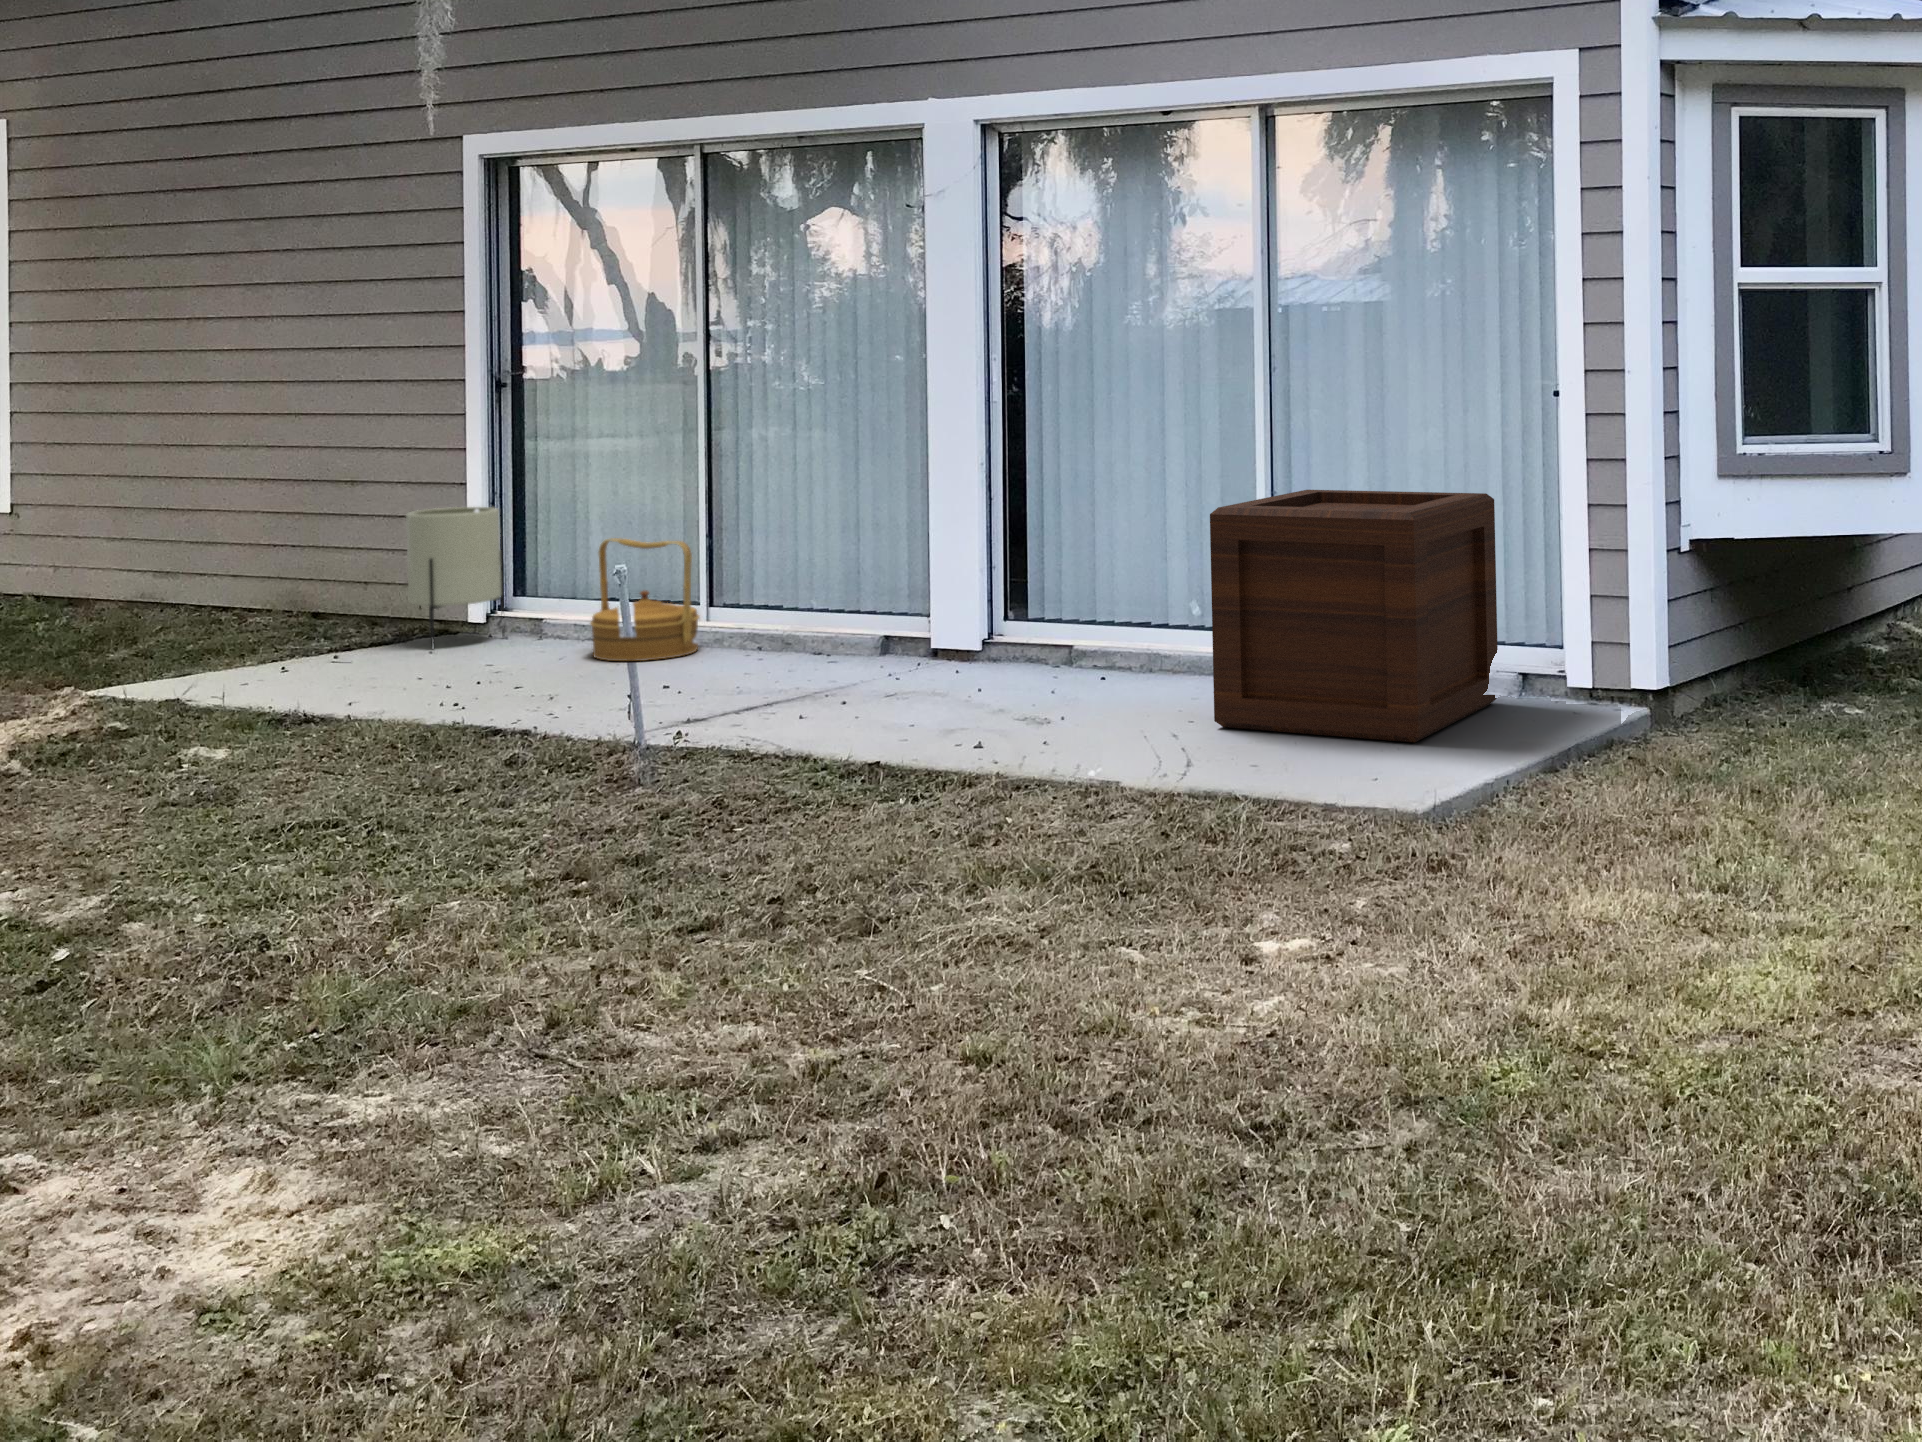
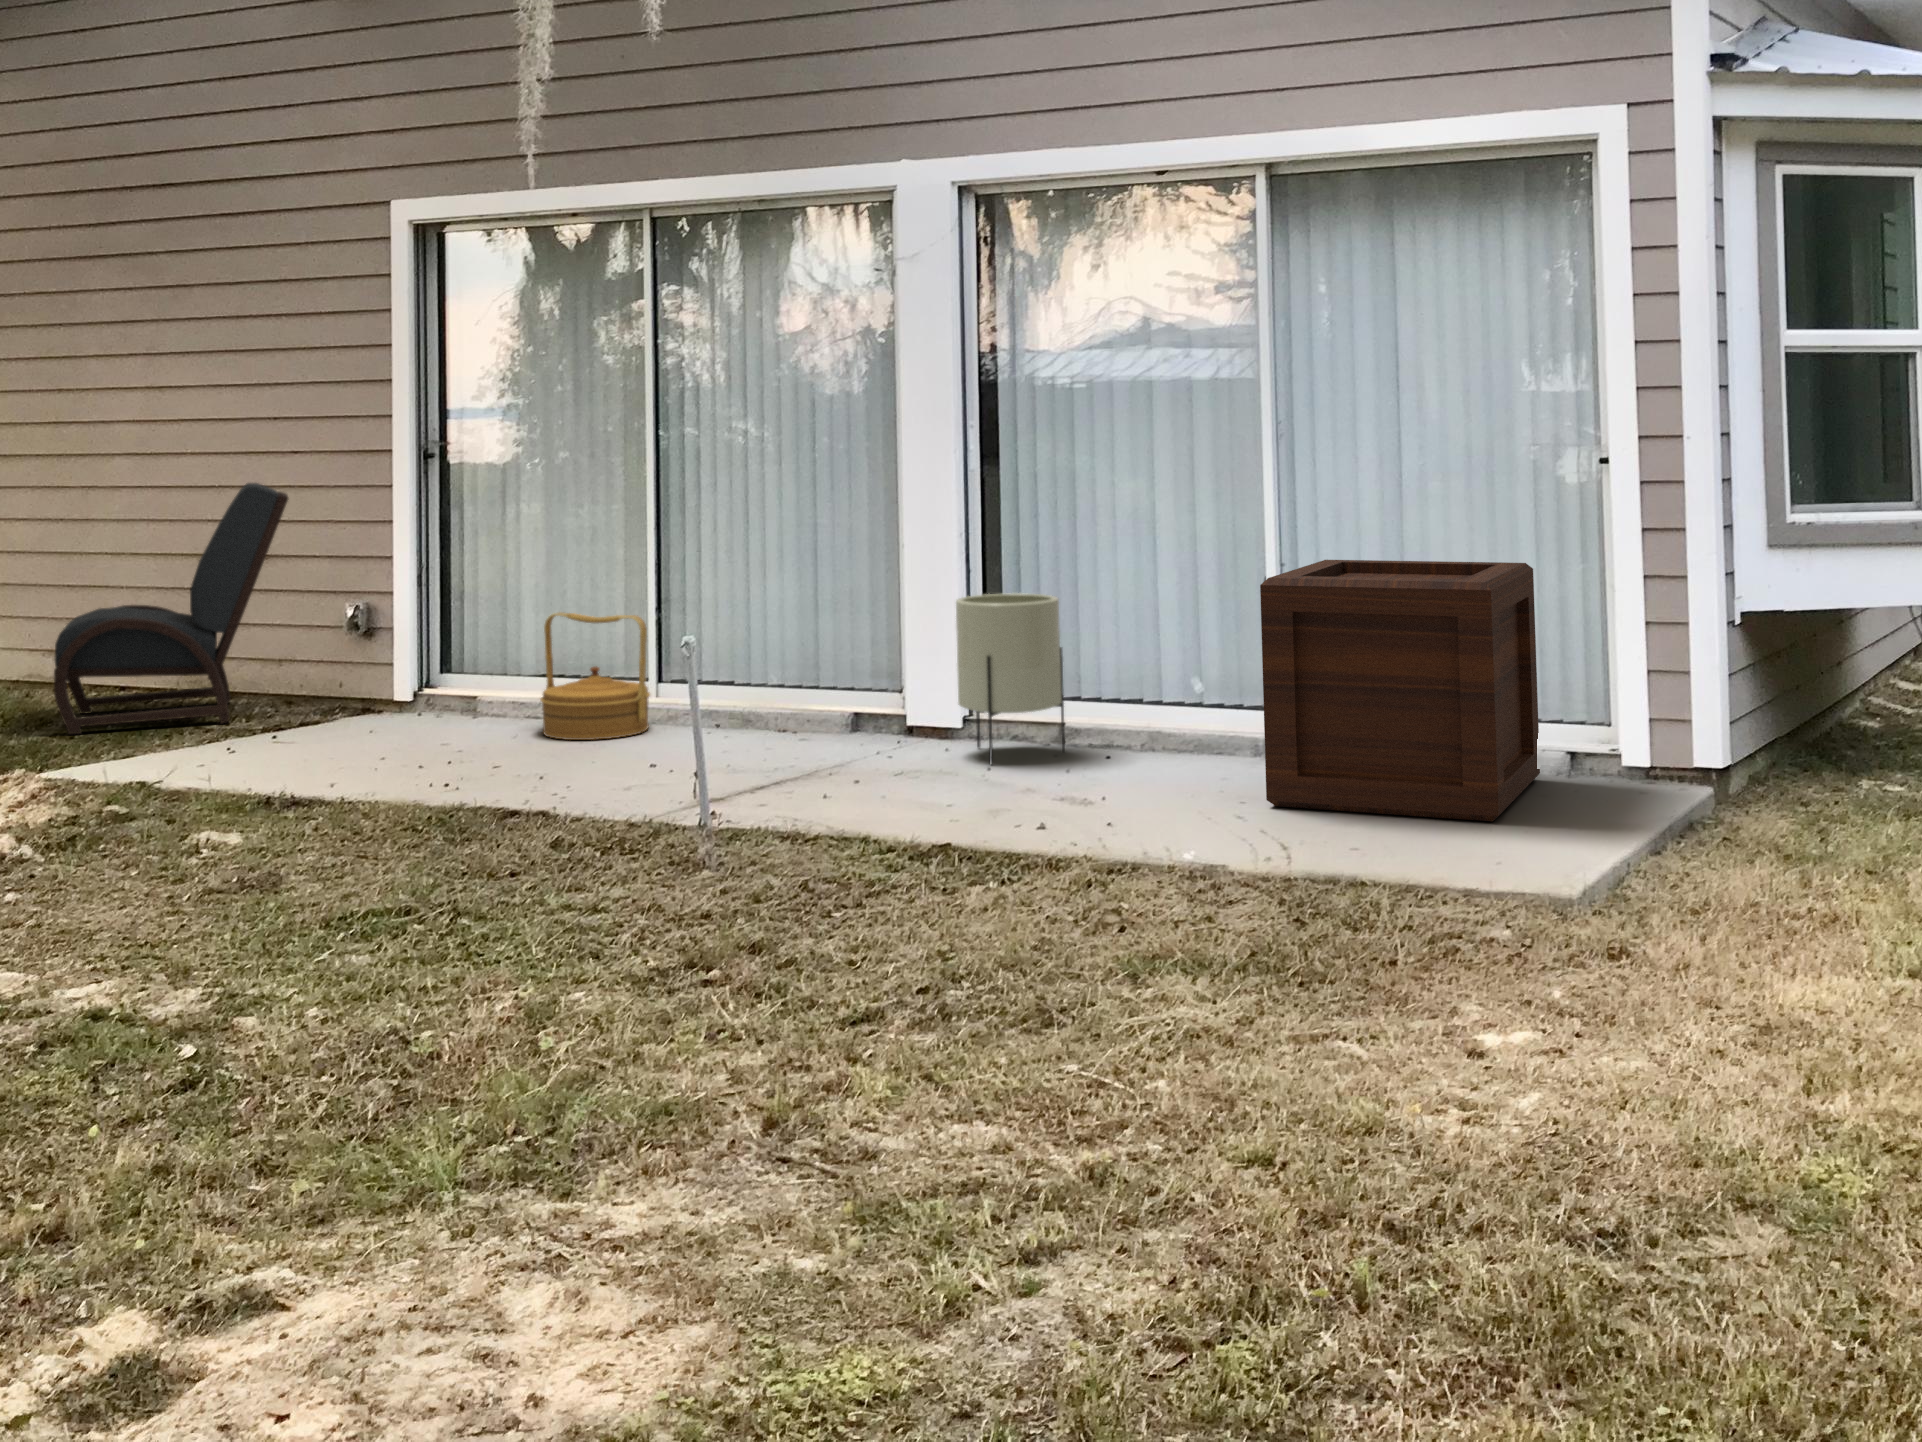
lounge chair: none [130,411,377,654] -> present [54,483,288,734]
planter: present [406,507,505,648] -> present [956,593,1065,764]

